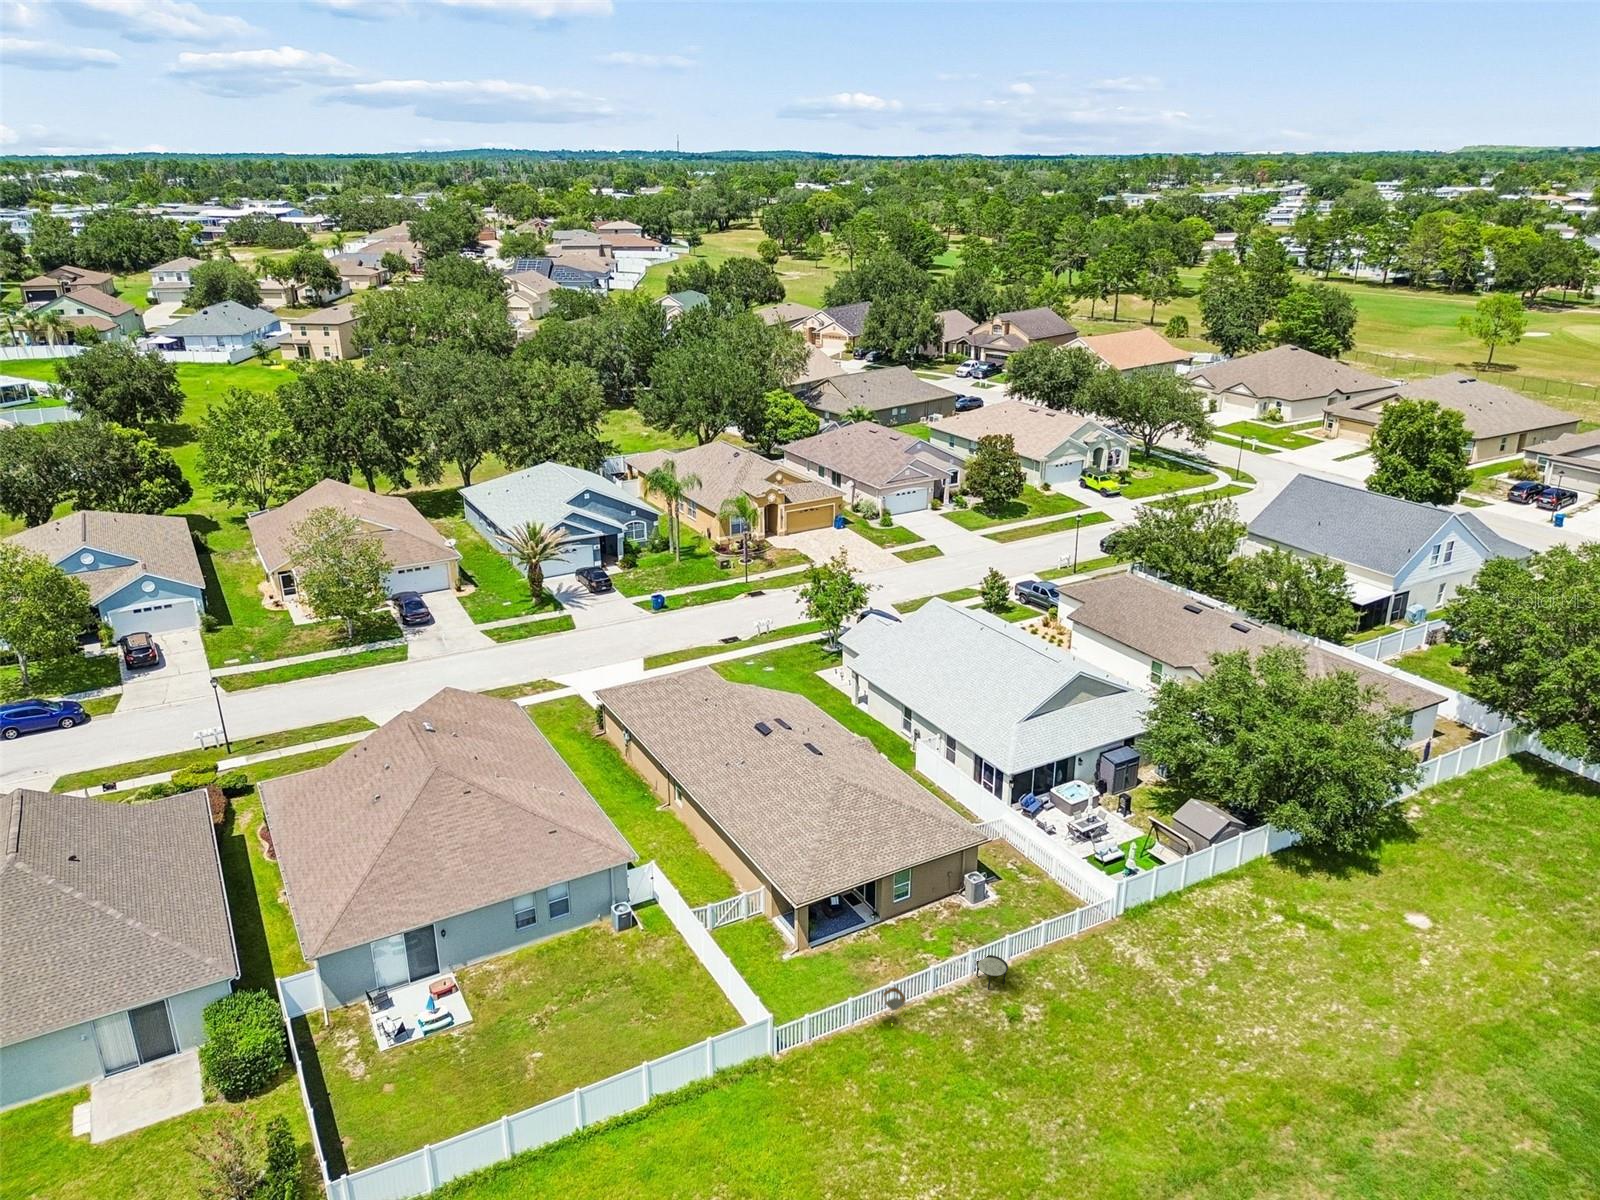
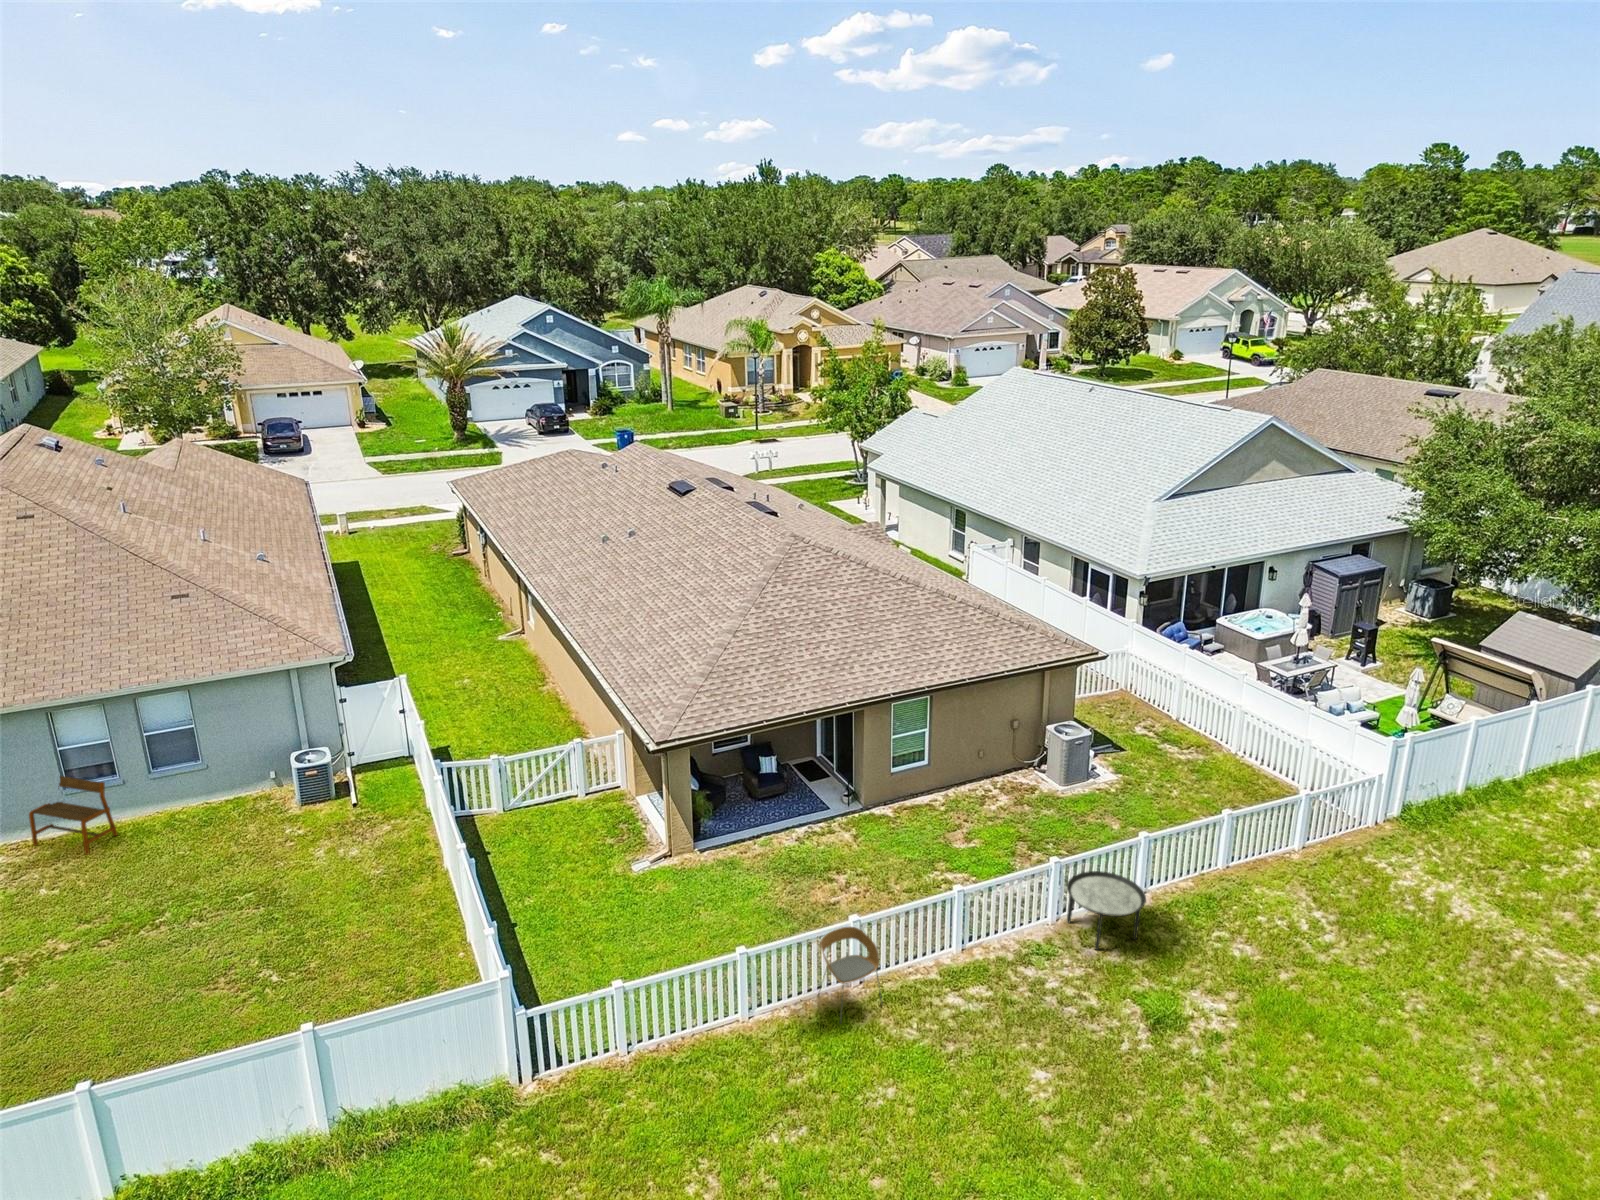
bench: none [502,923,538,962] -> present [29,776,118,855]

